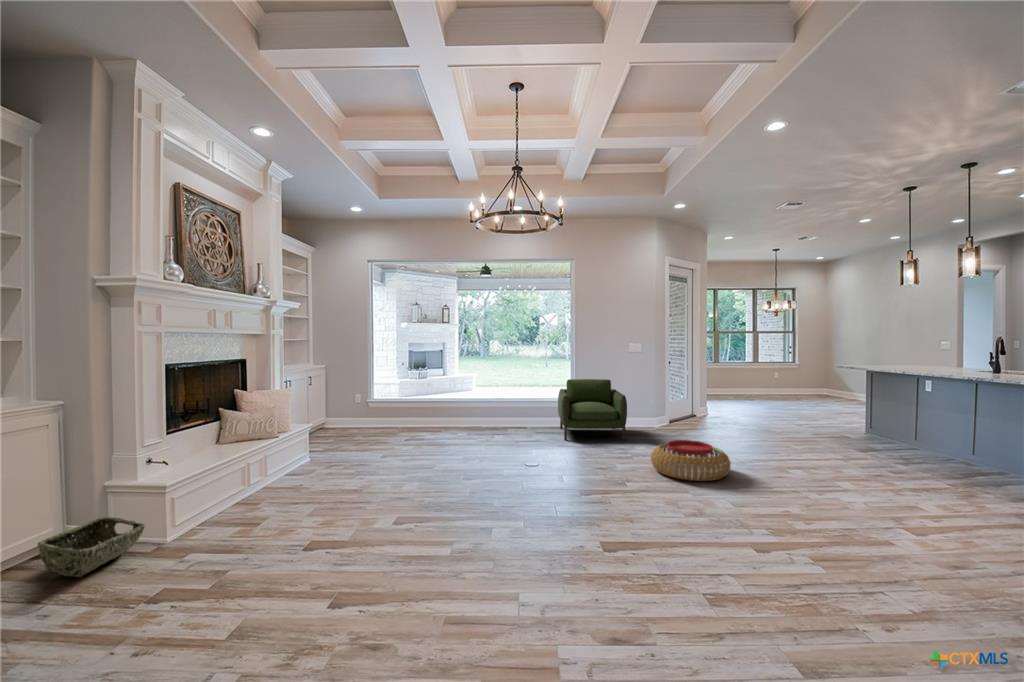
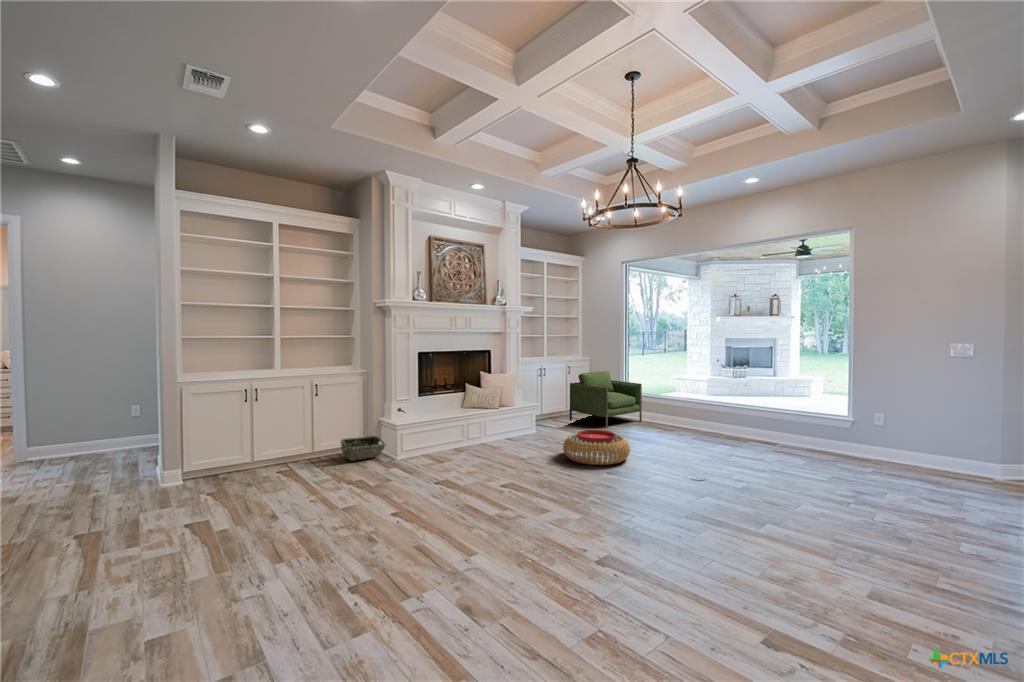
armchair: present [558,379,627,441] -> present [570,371,642,428]
pouf: present [651,440,730,481] -> present [563,430,630,465]

